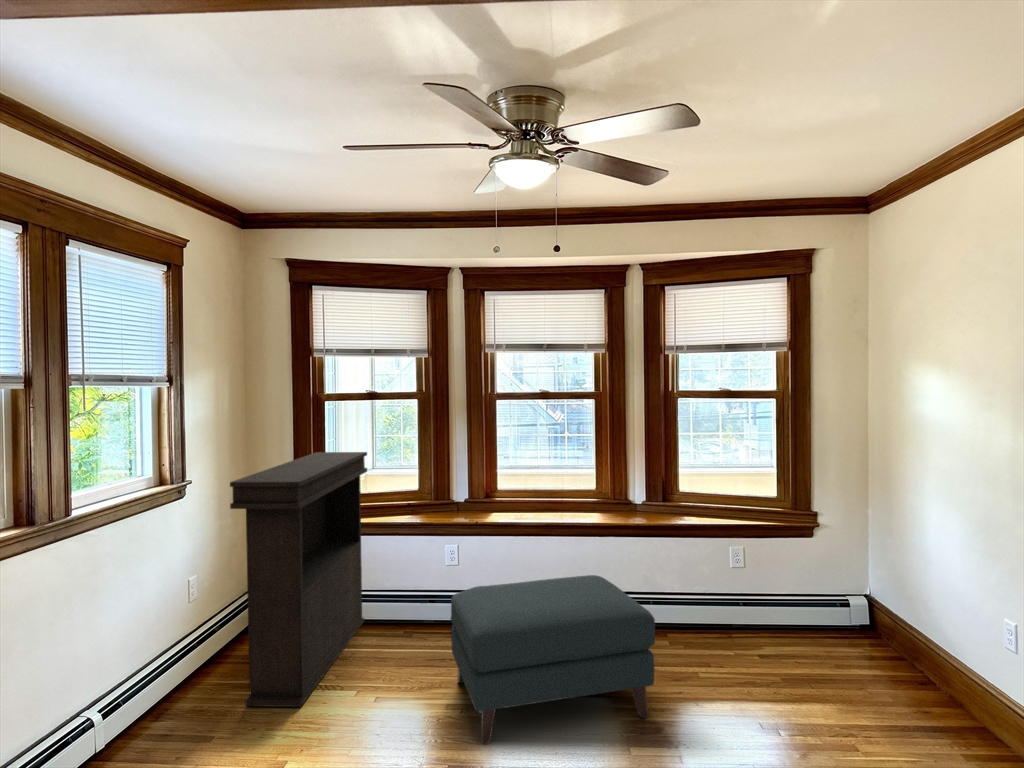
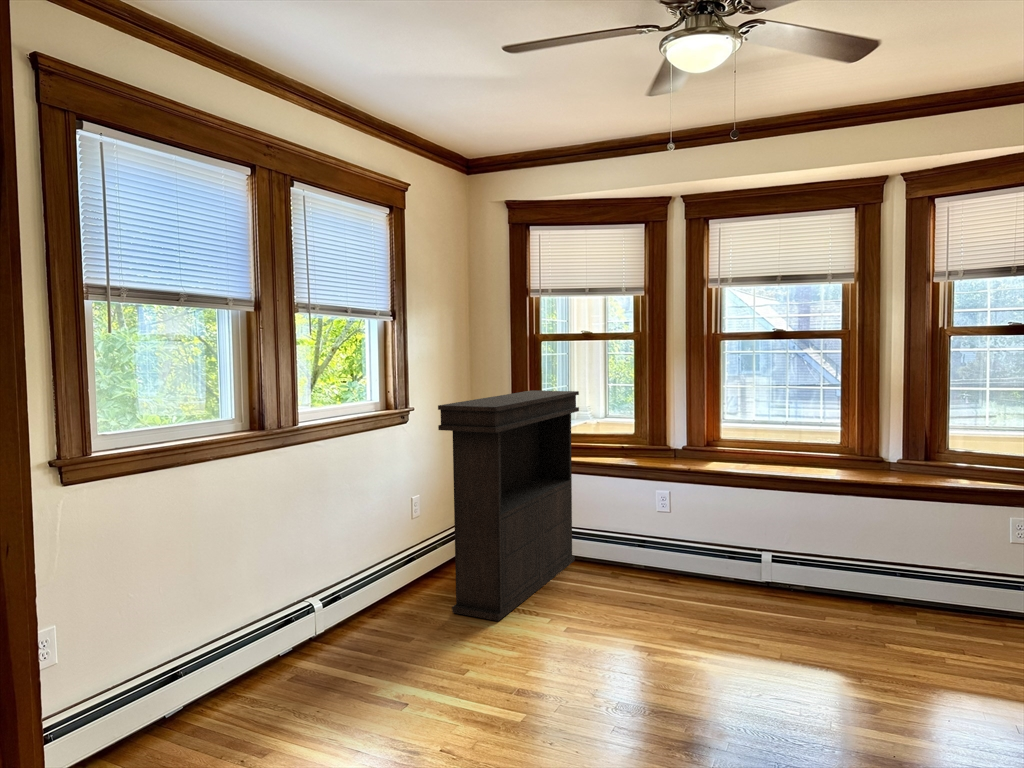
ottoman: present [451,575,655,745] -> none [645,528,873,692]

